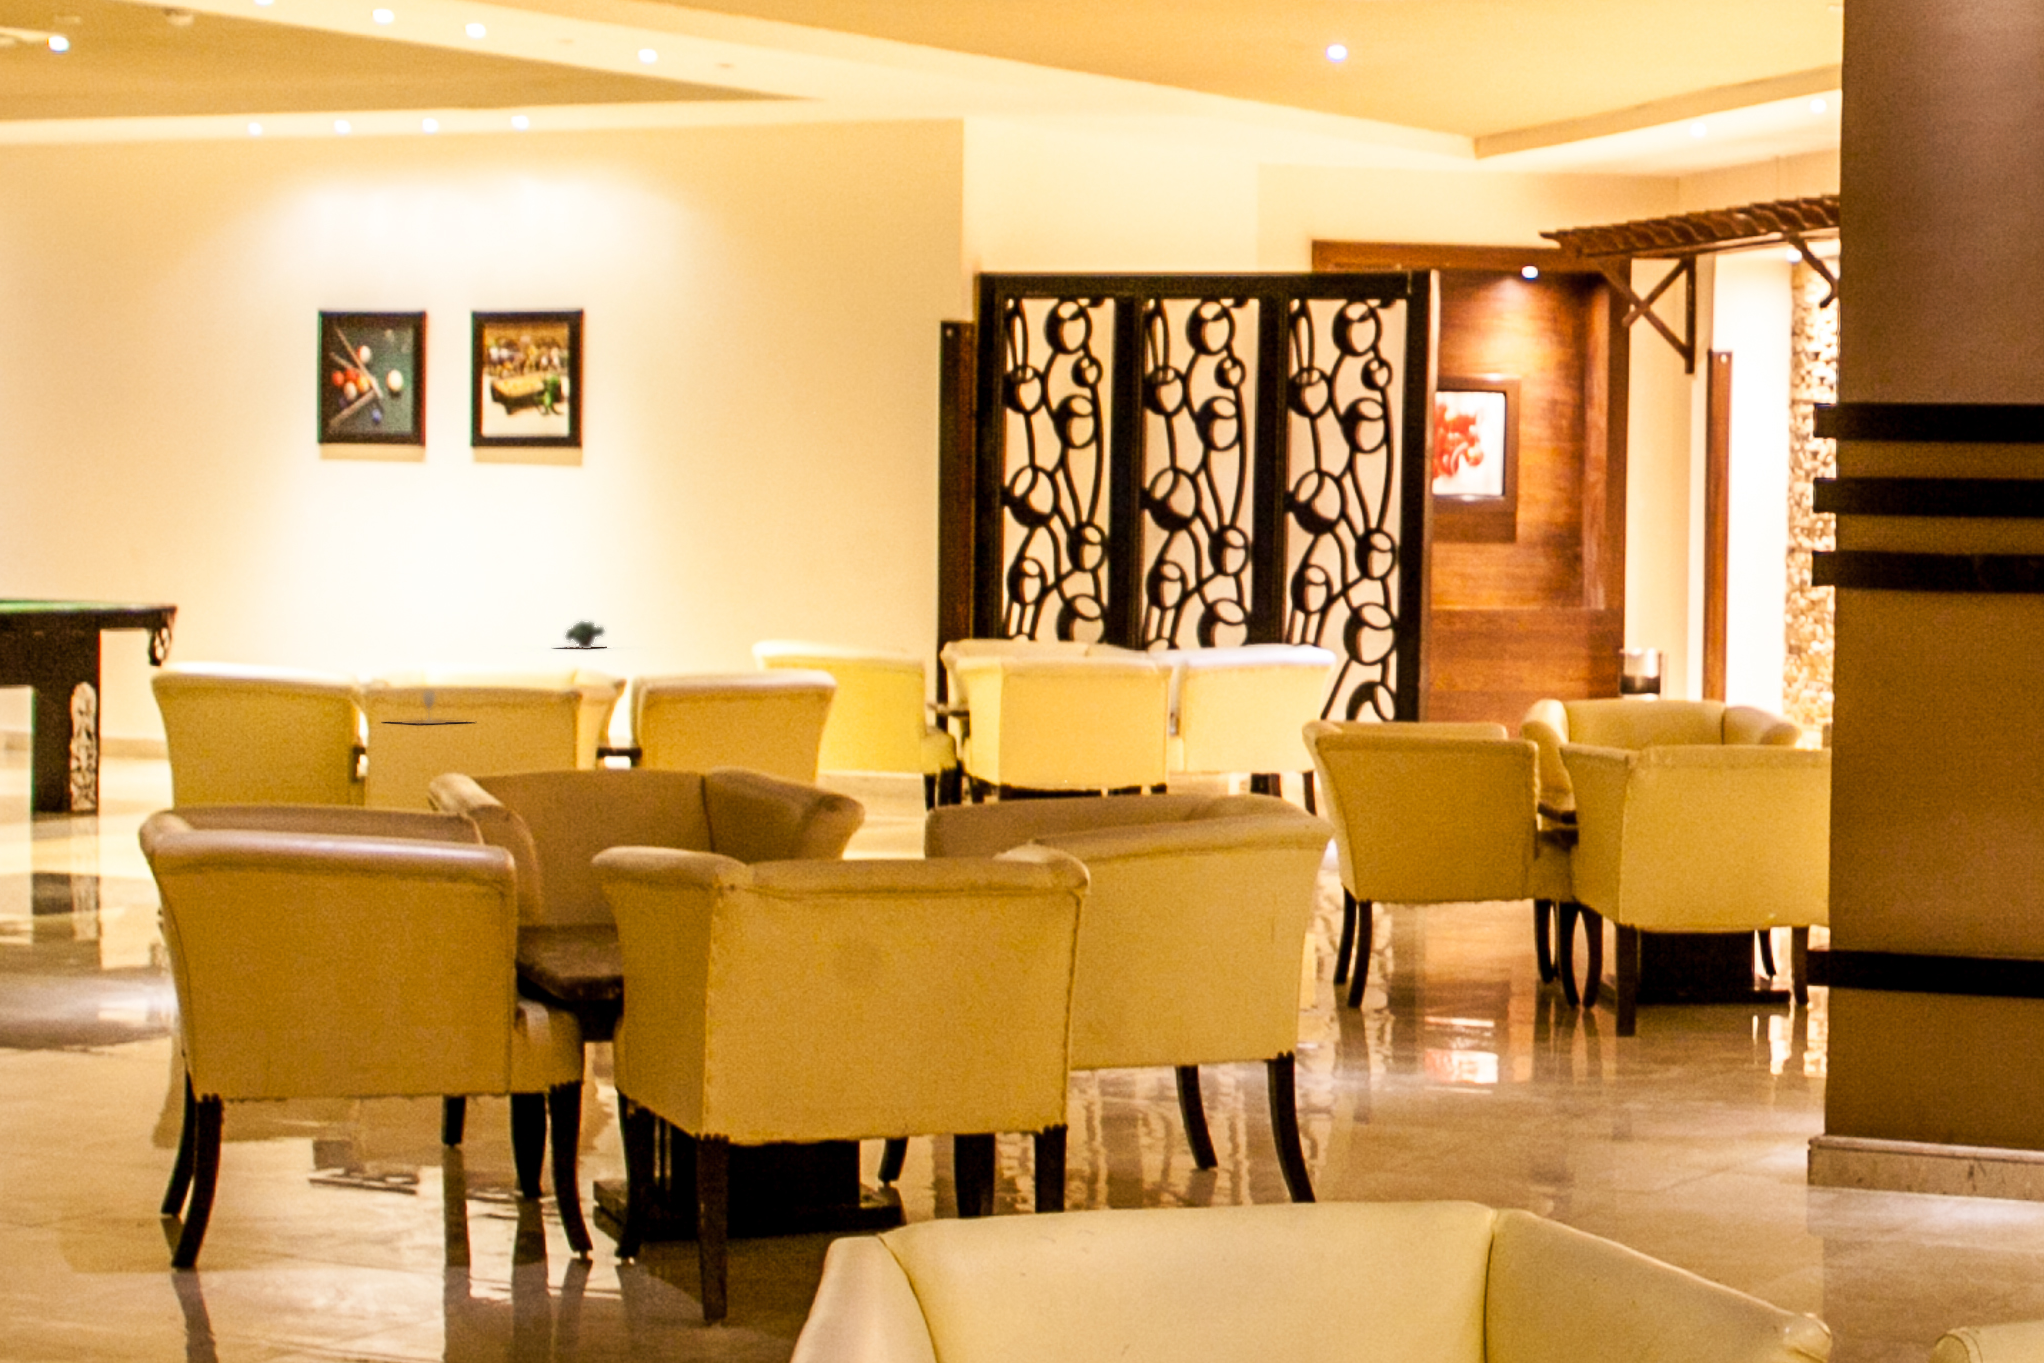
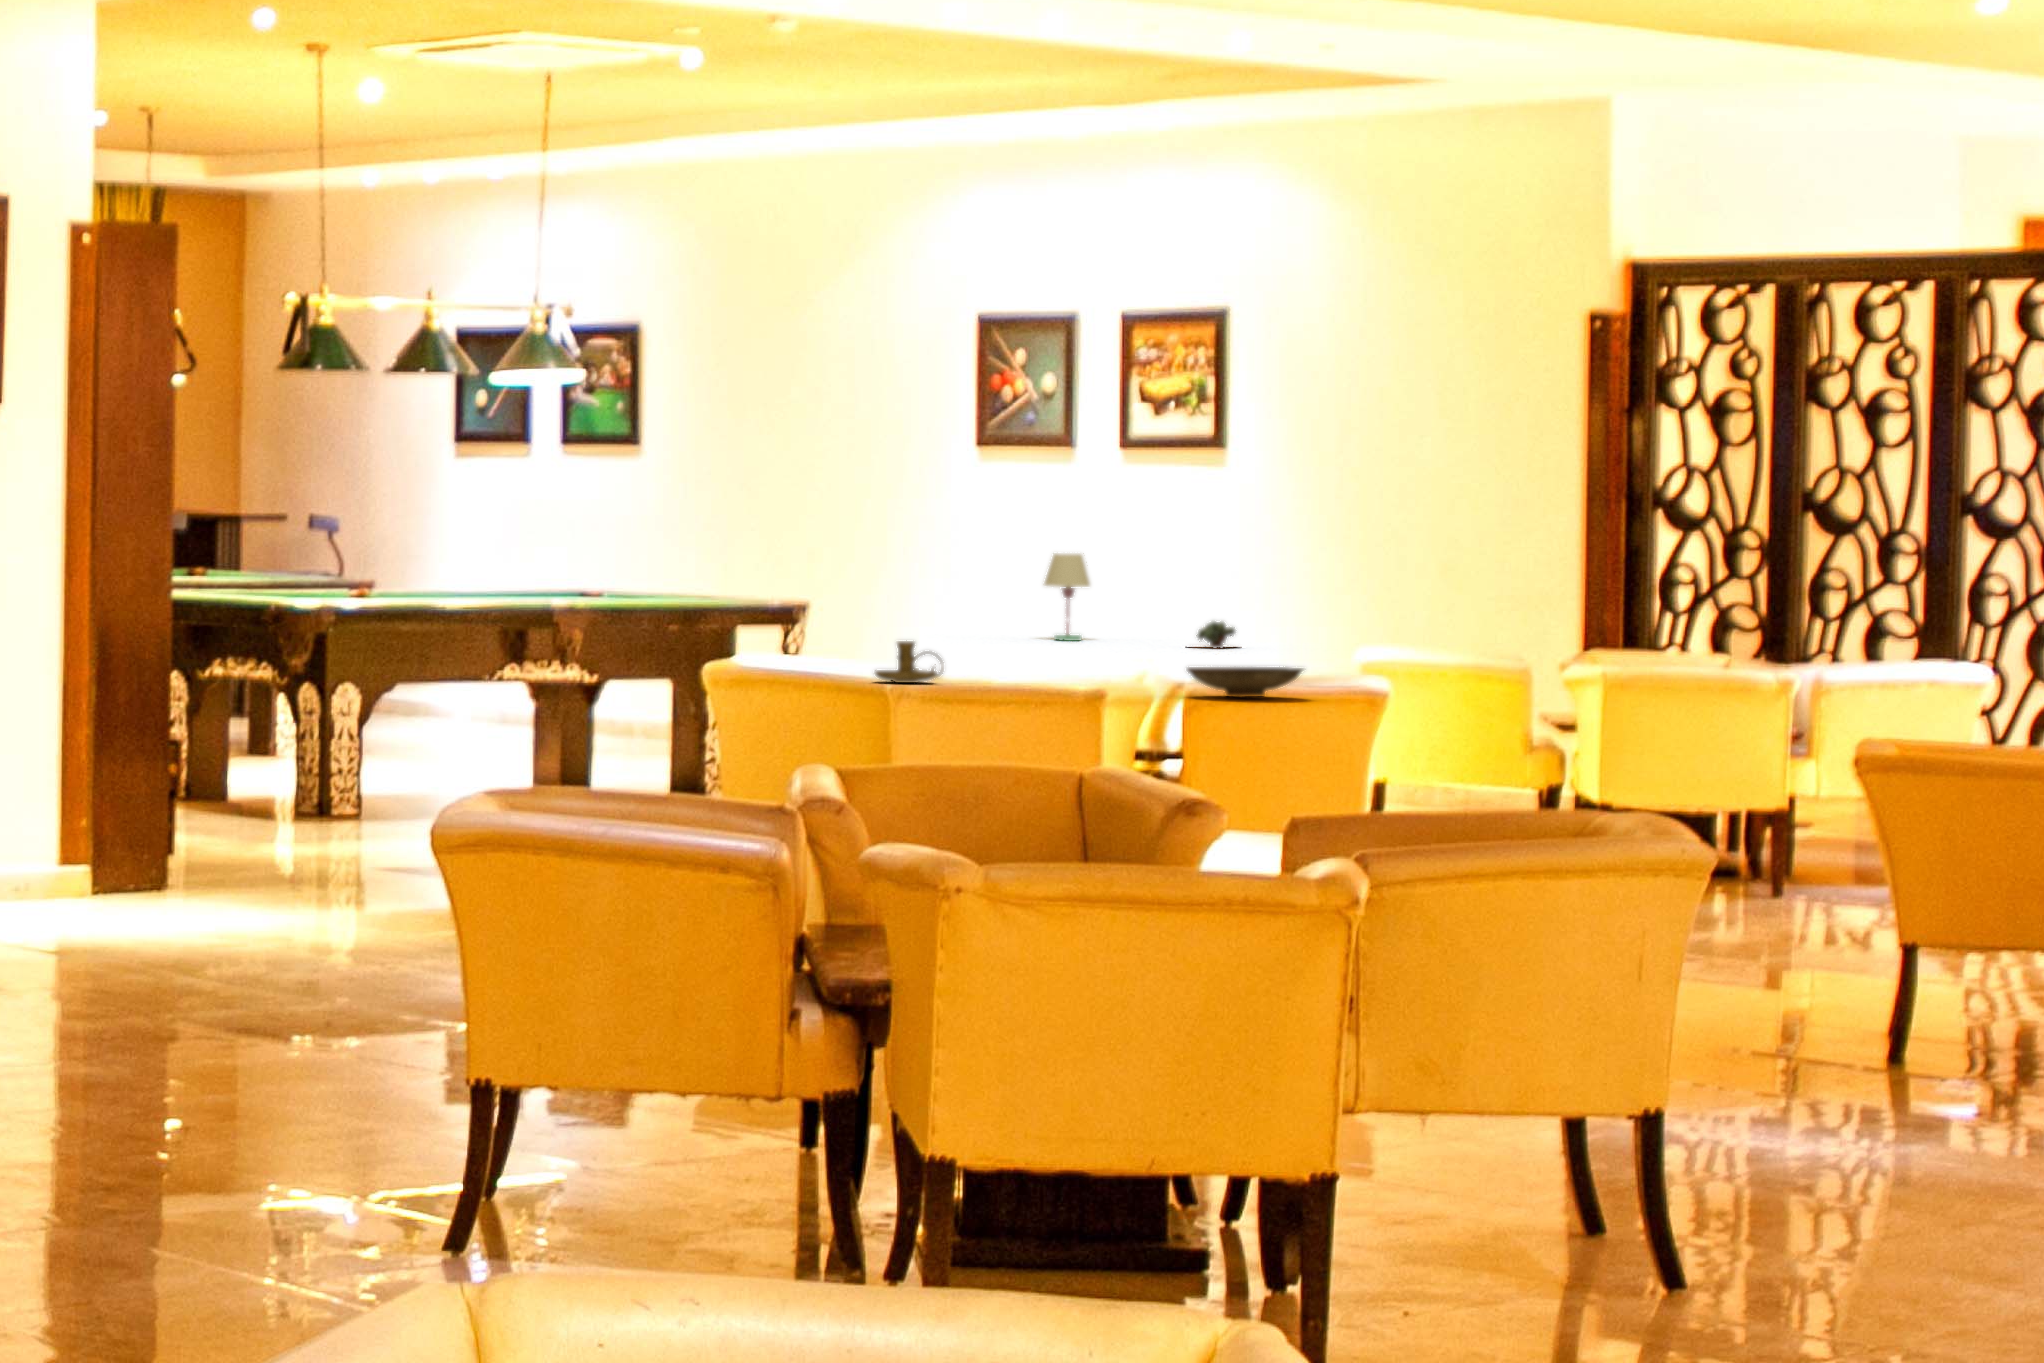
table lamp: none [400,555,453,644] -> present [1045,554,1090,641]
candle holder: none [286,644,360,685] -> present [875,641,943,683]
decorative bowl: none [609,660,722,690] -> present [1187,667,1303,697]
wine glass: present [390,690,457,724] -> none [904,696,1007,732]

